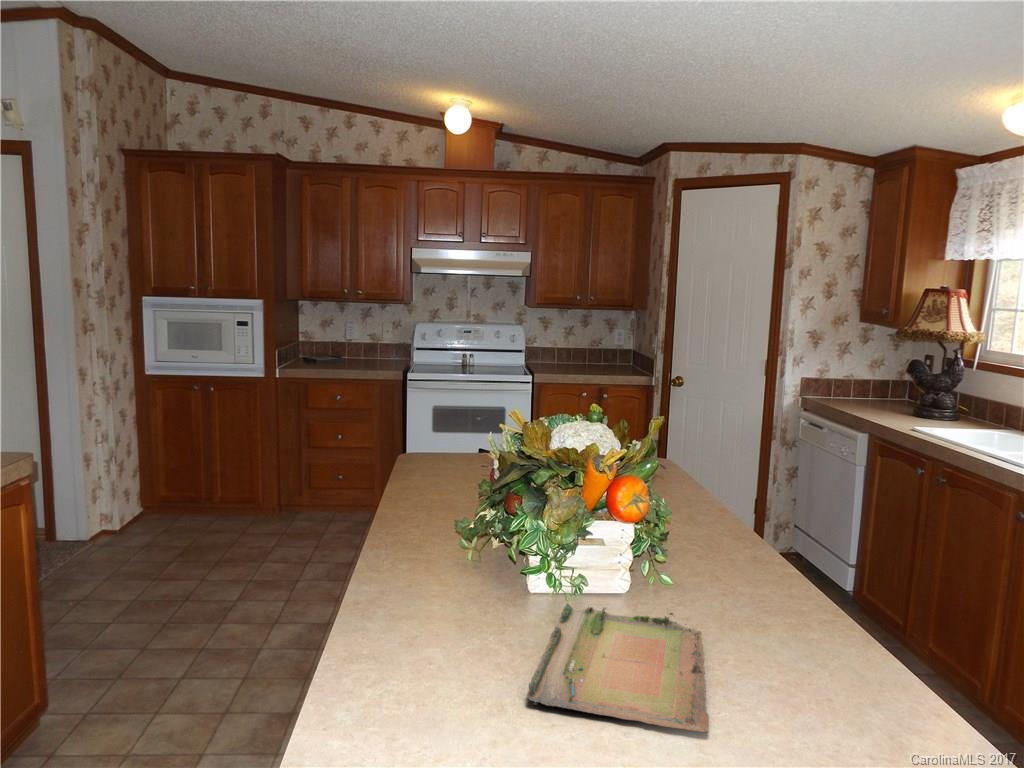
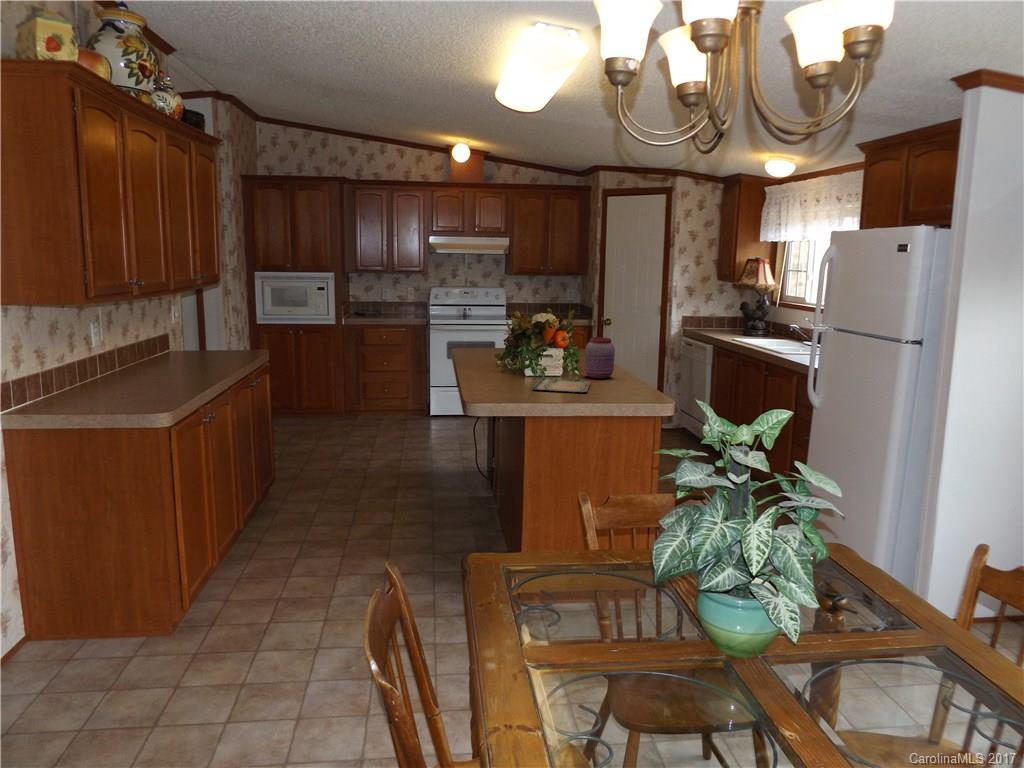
jar: none [676,484,759,600] -> present [584,337,615,379]

